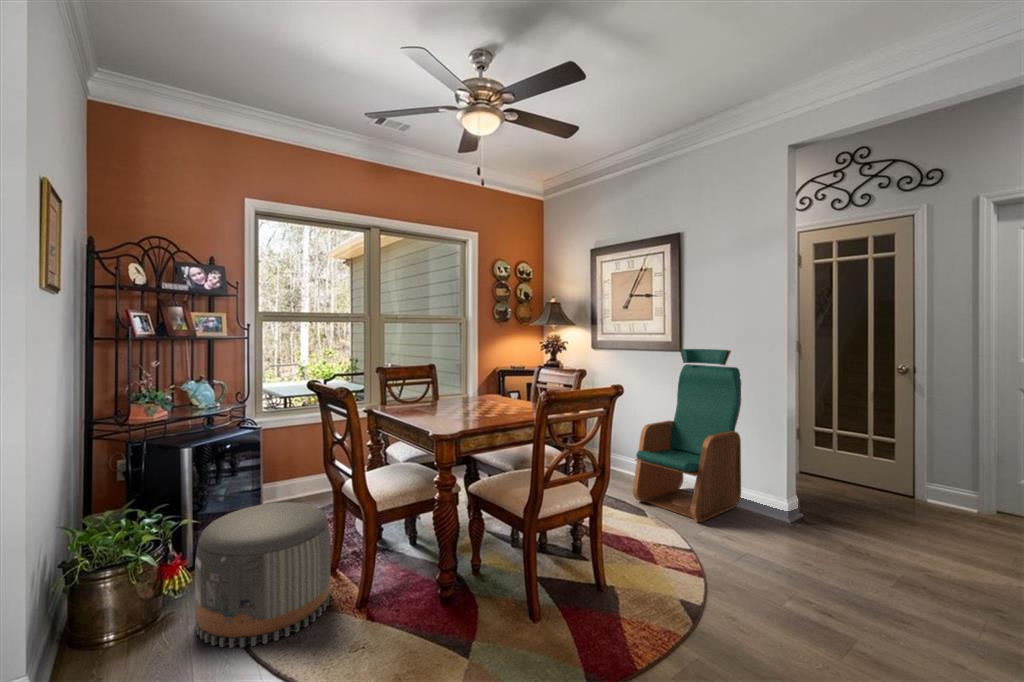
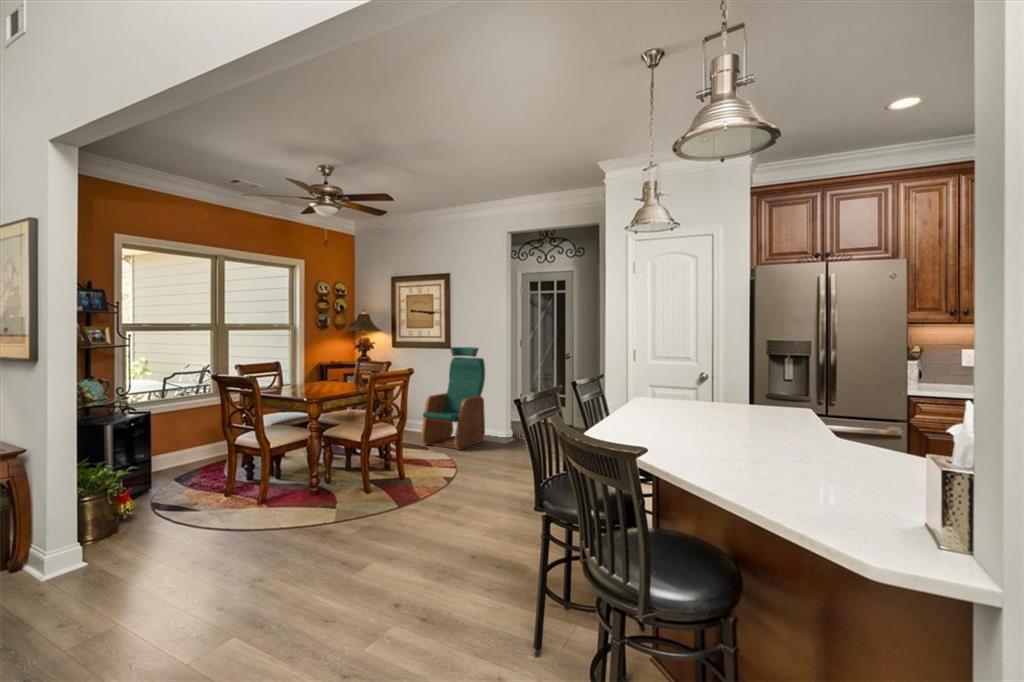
pouf: present [195,502,331,648] -> none [150,450,237,527]

